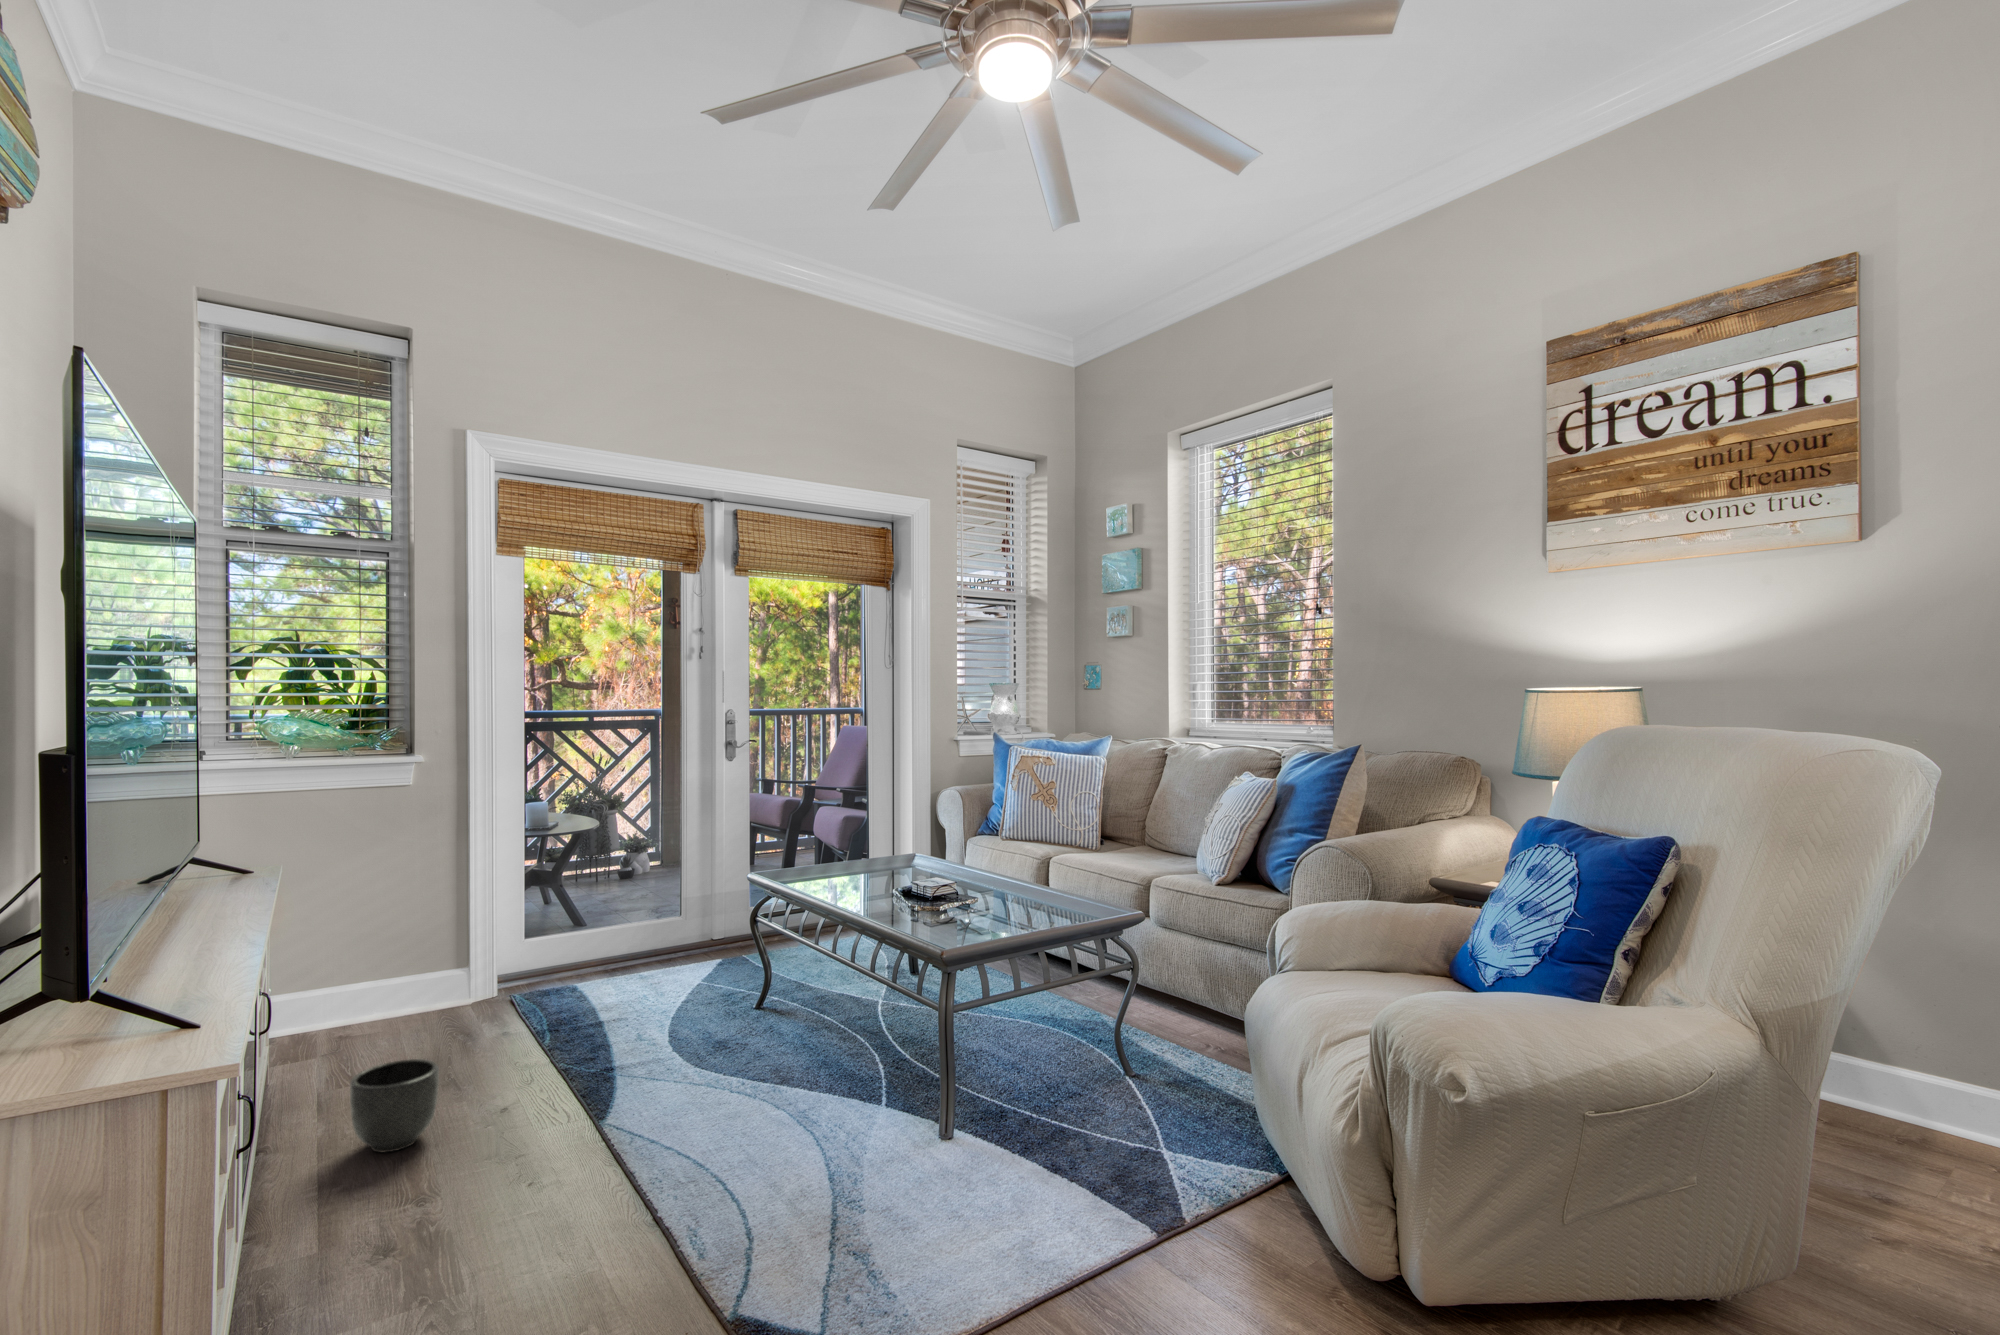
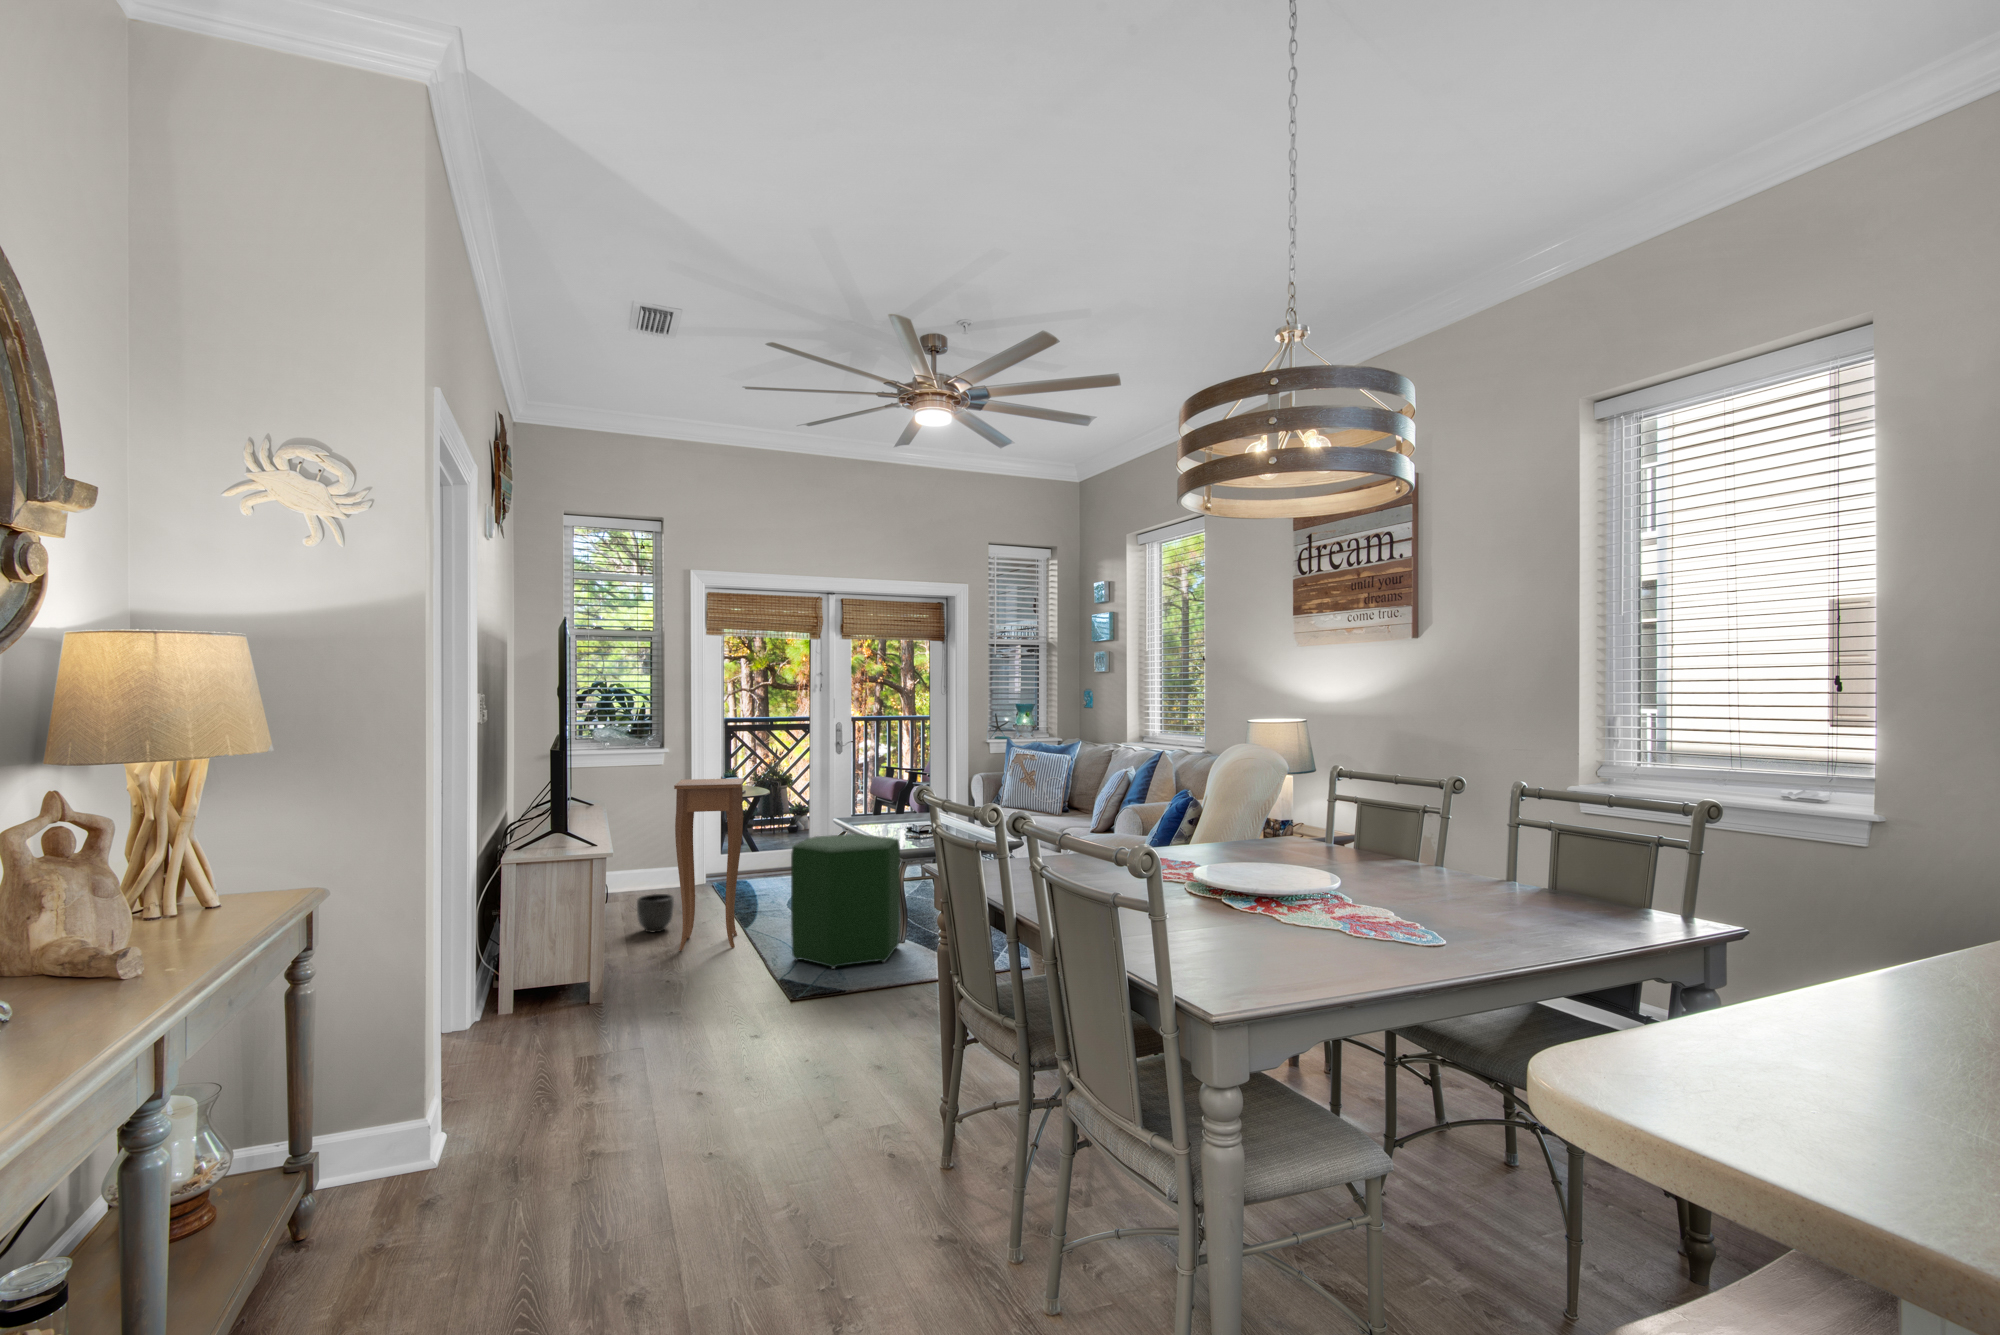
side table: none [446,811,607,1216] -> present [674,778,744,951]
ottoman: none [736,919,961,1251] -> present [791,834,900,969]

